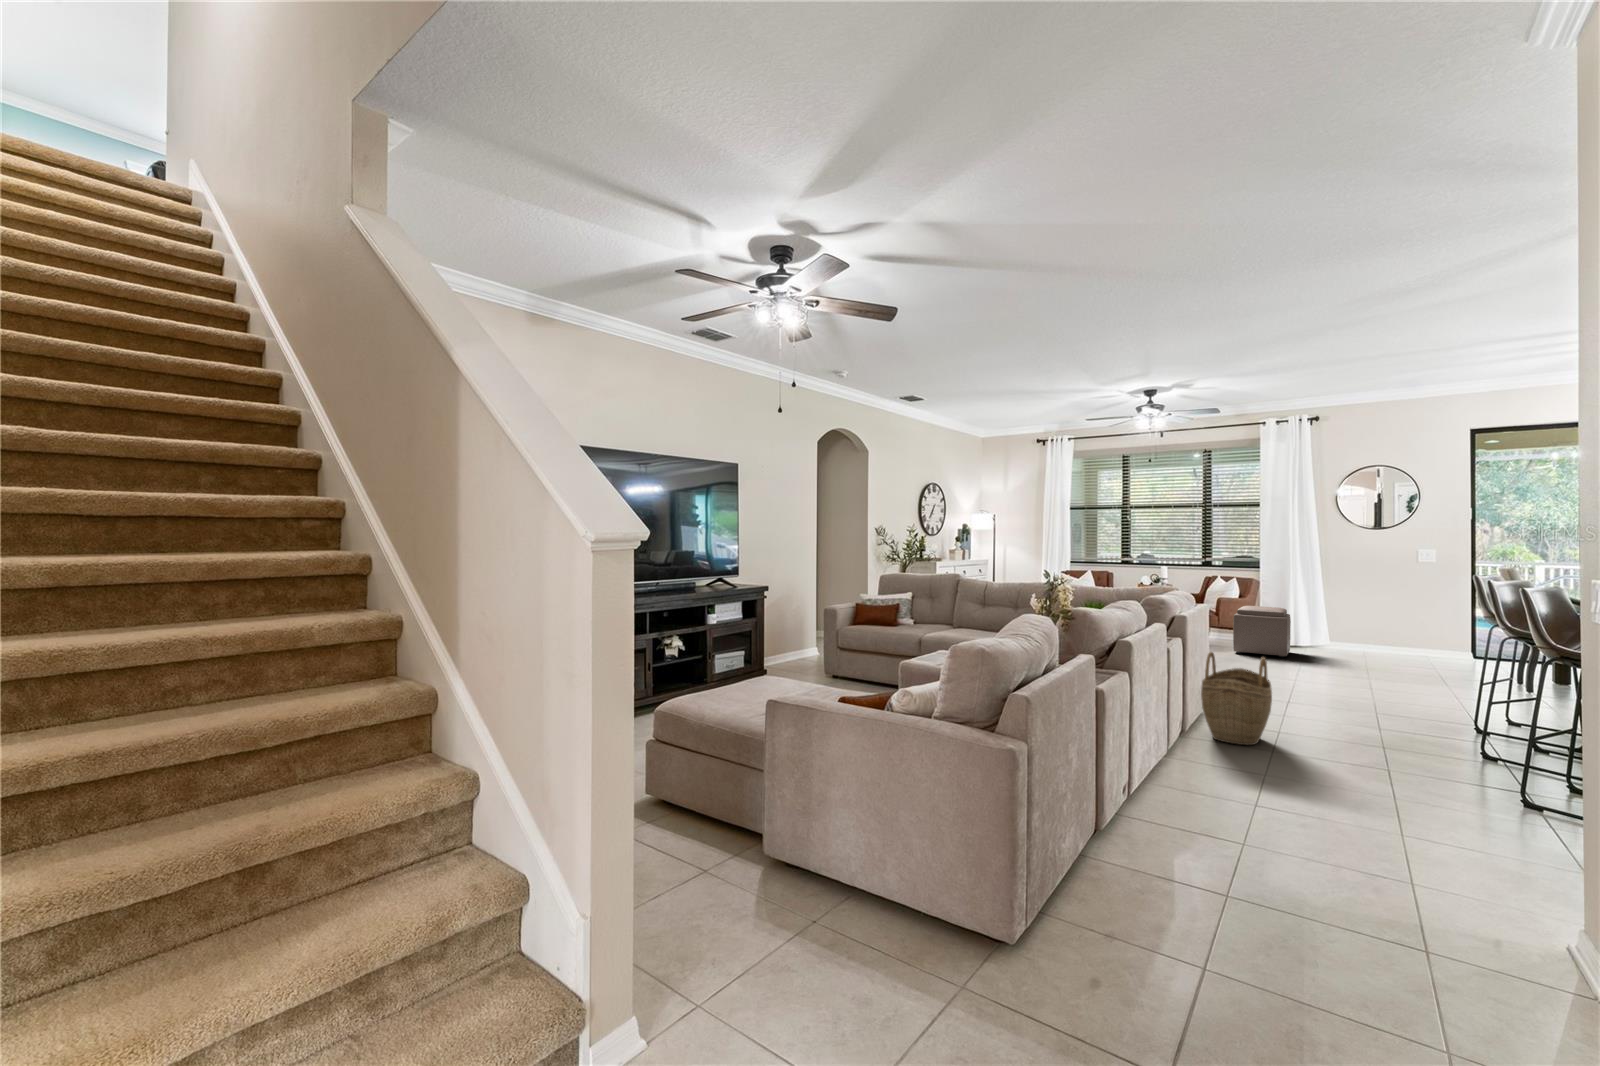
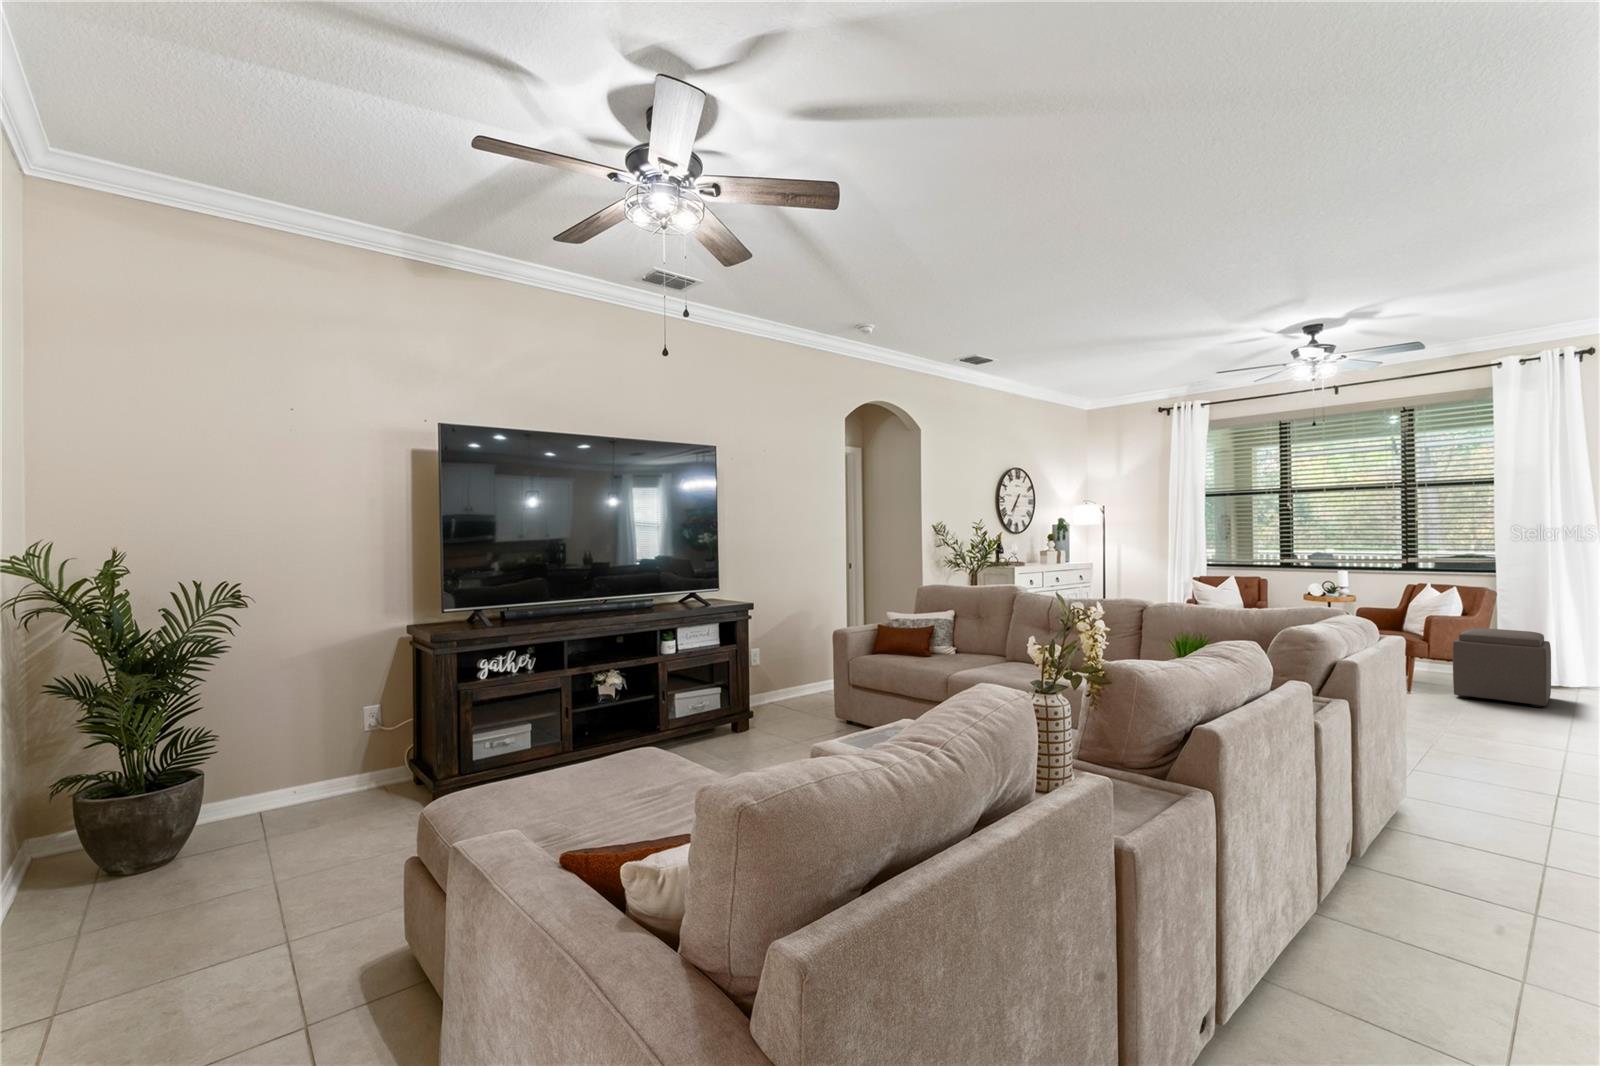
woven basket: present [1201,652,1272,745] -> none [1388,722,1530,896]

